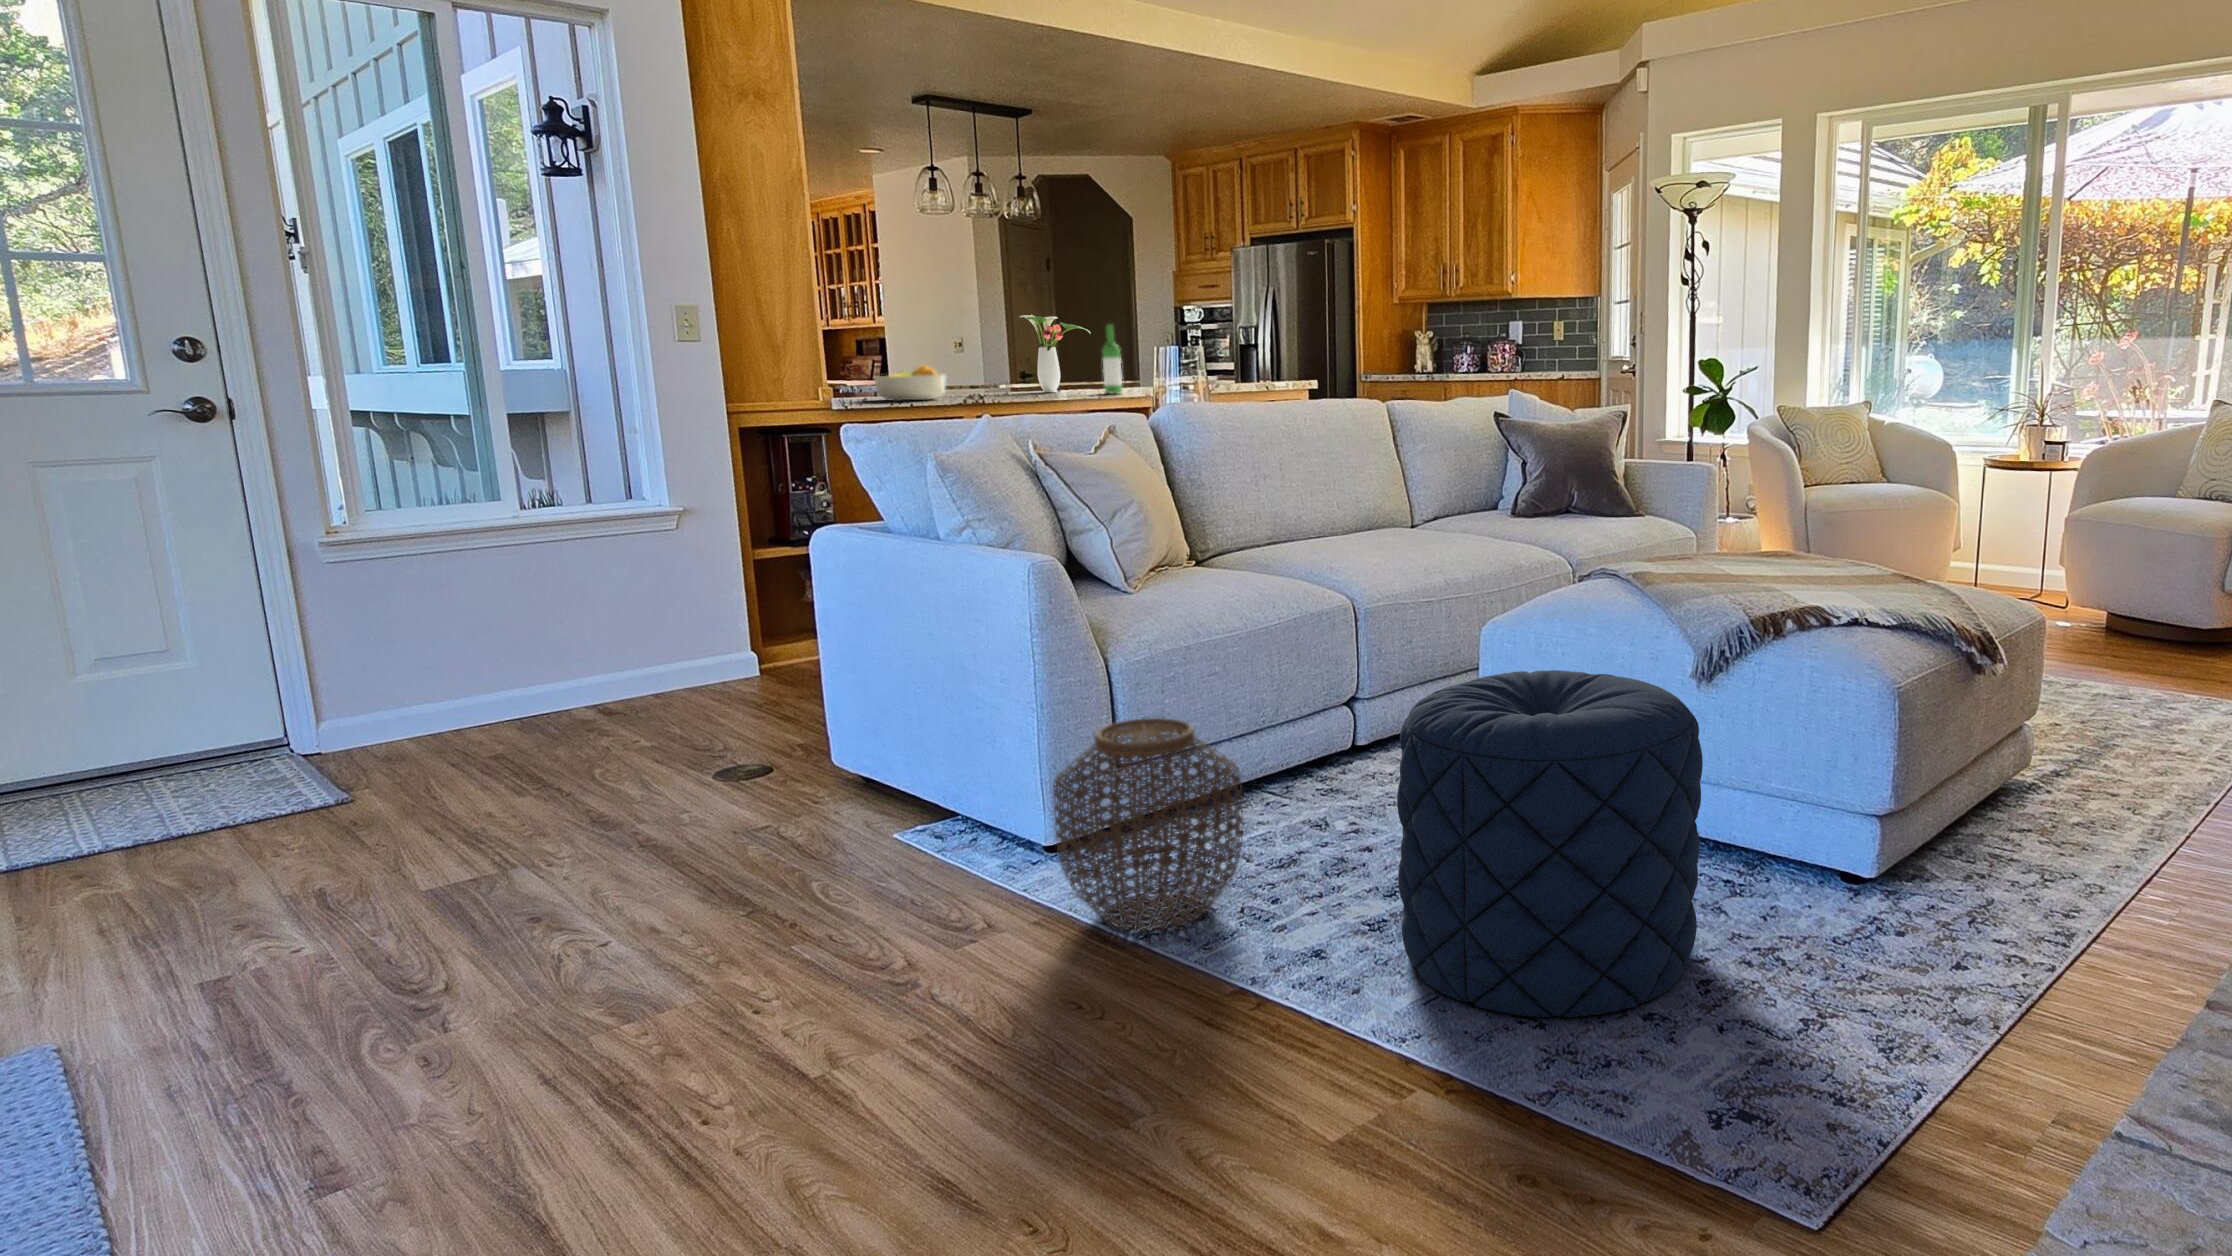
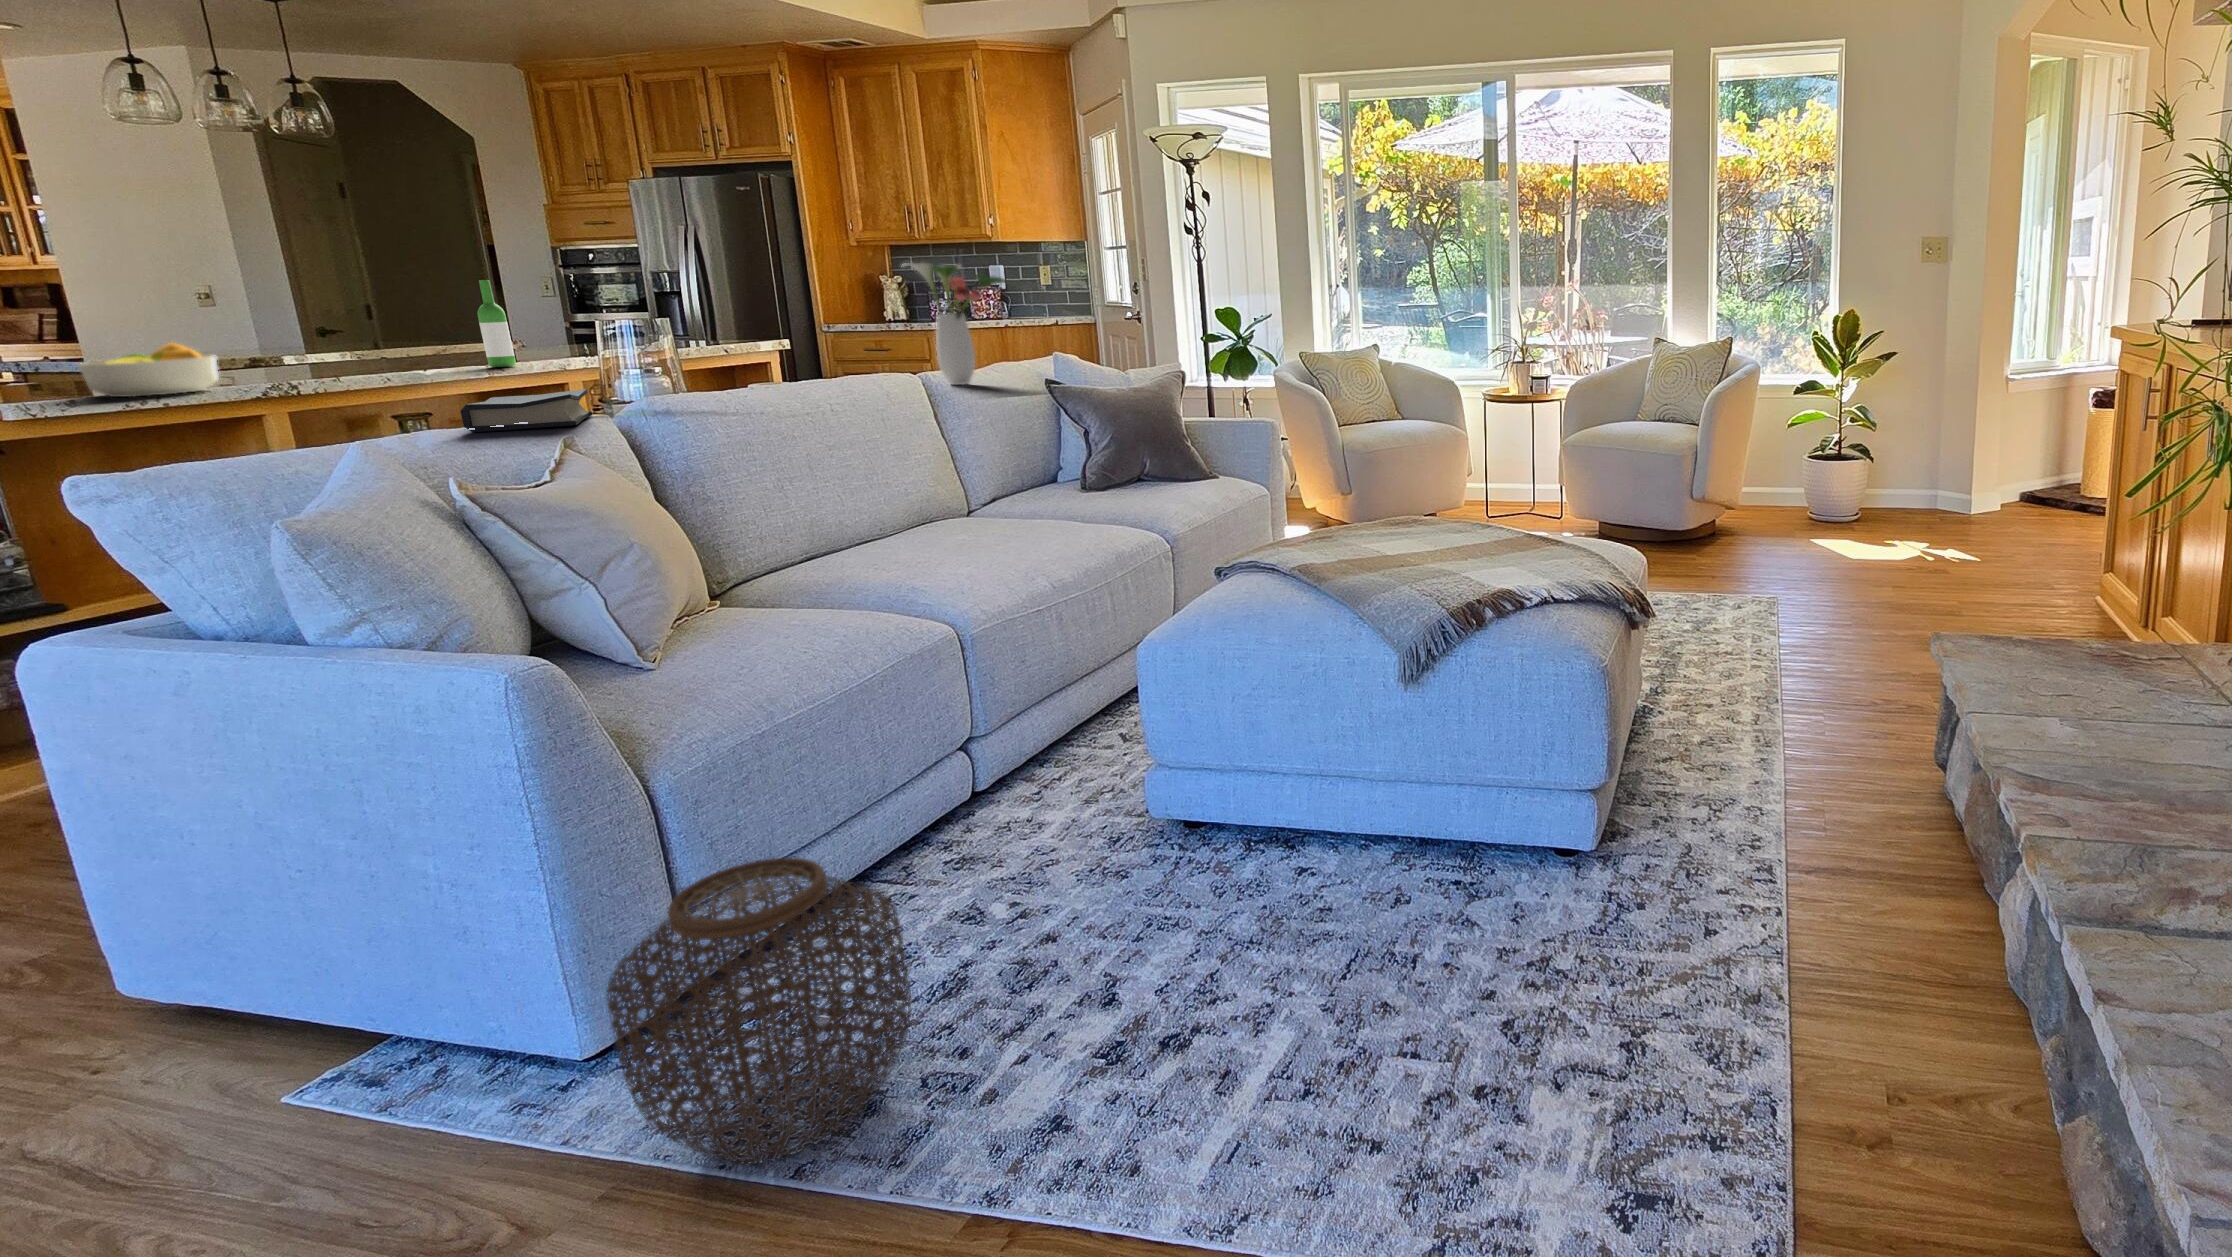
flower arrangement: present [1020,315,1091,392] -> present [905,263,1022,385]
hardback book: none [1059,397,1142,423] -> present [460,389,592,432]
pouf: present [1397,670,1703,1017] -> none [1132,707,1488,1140]

